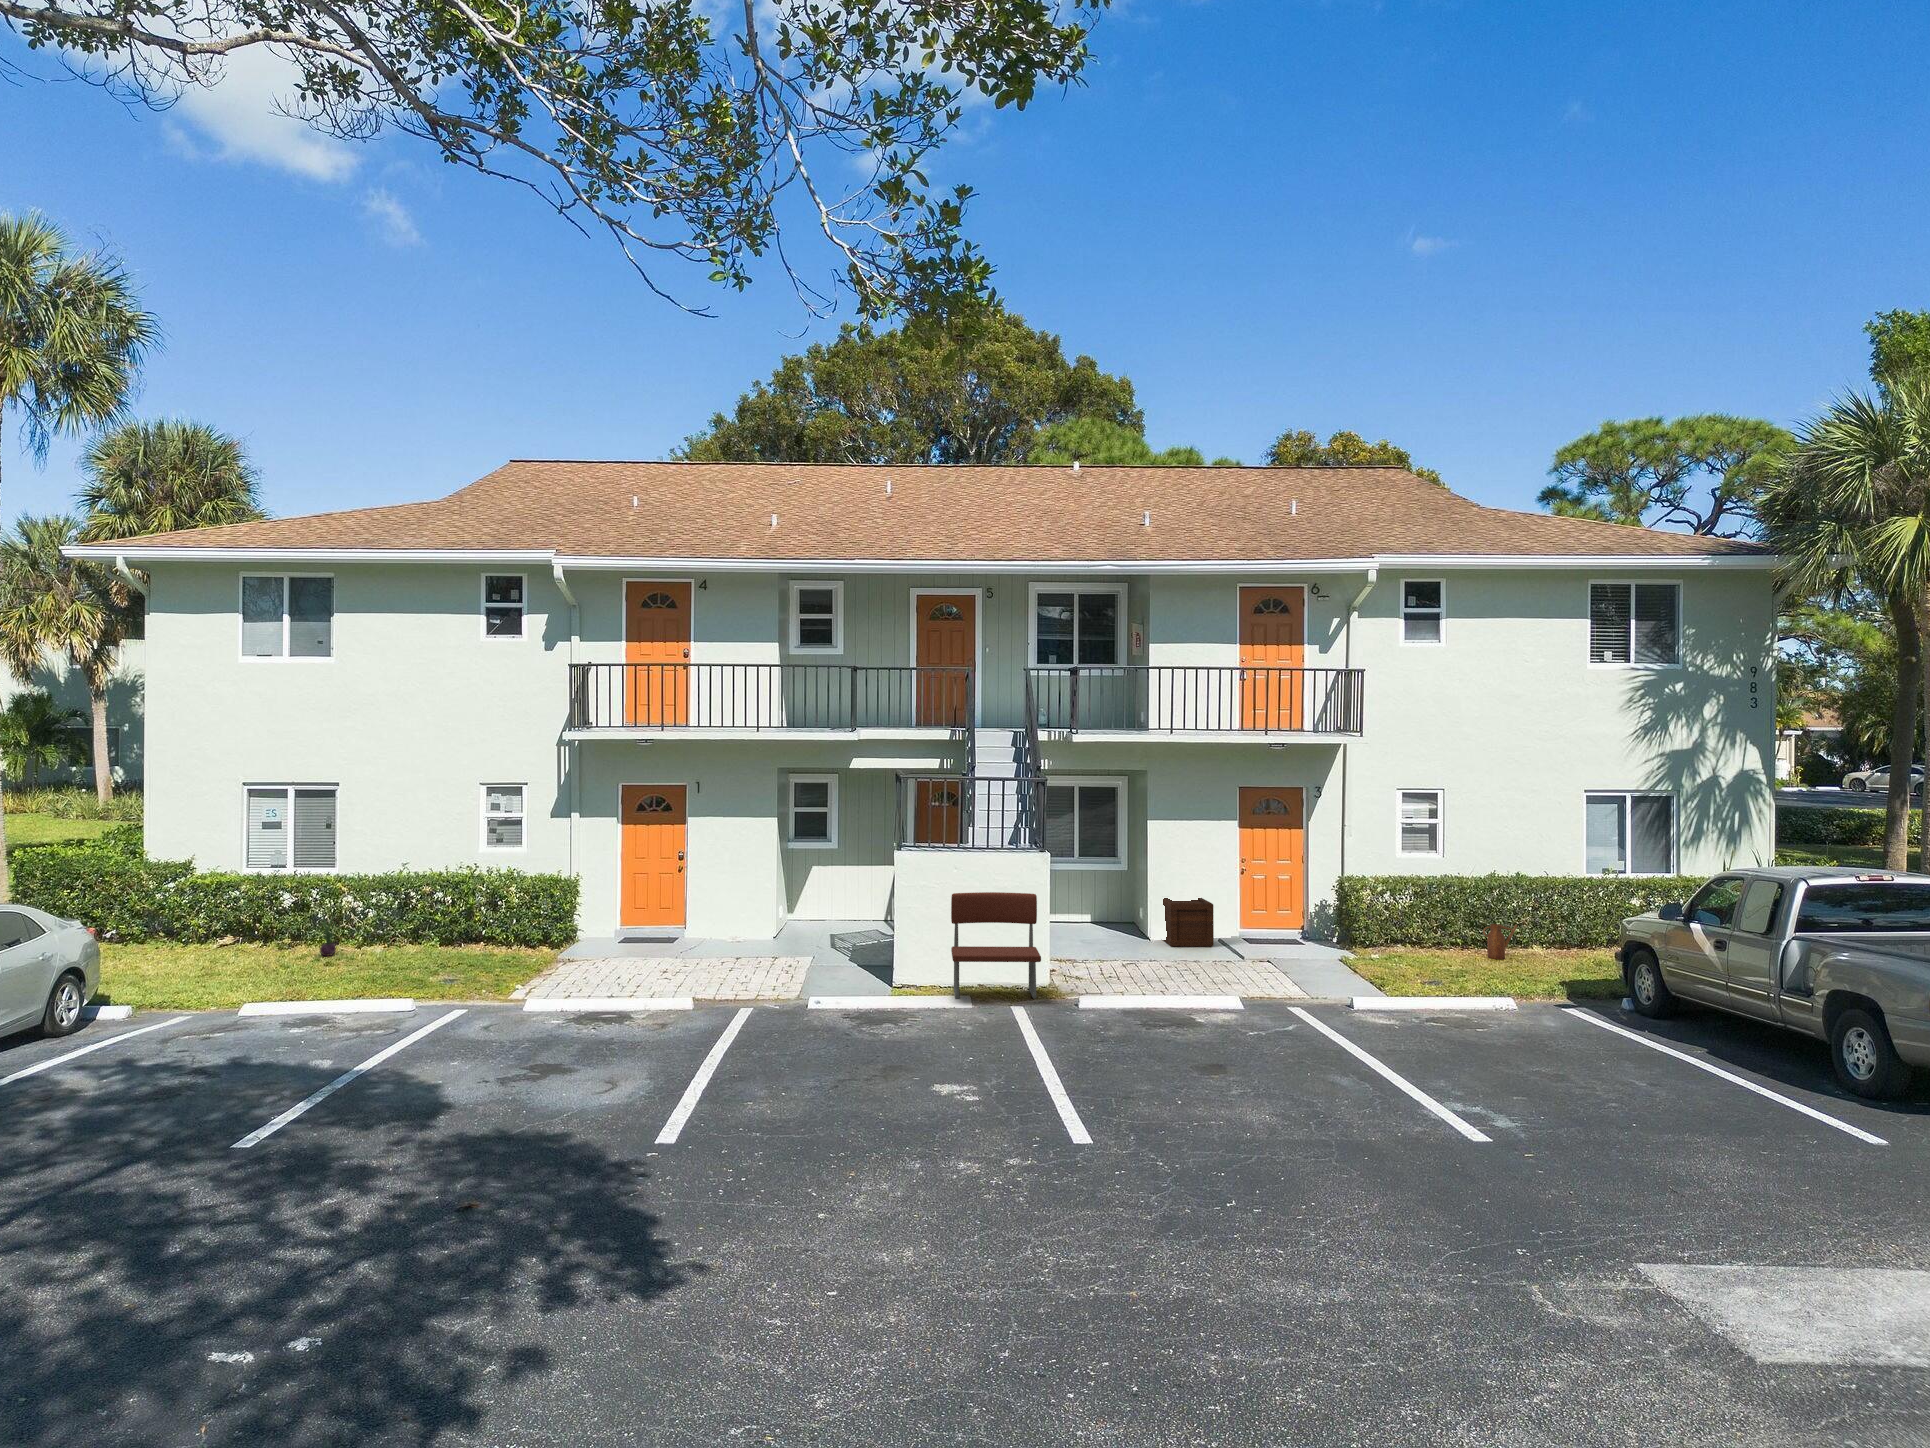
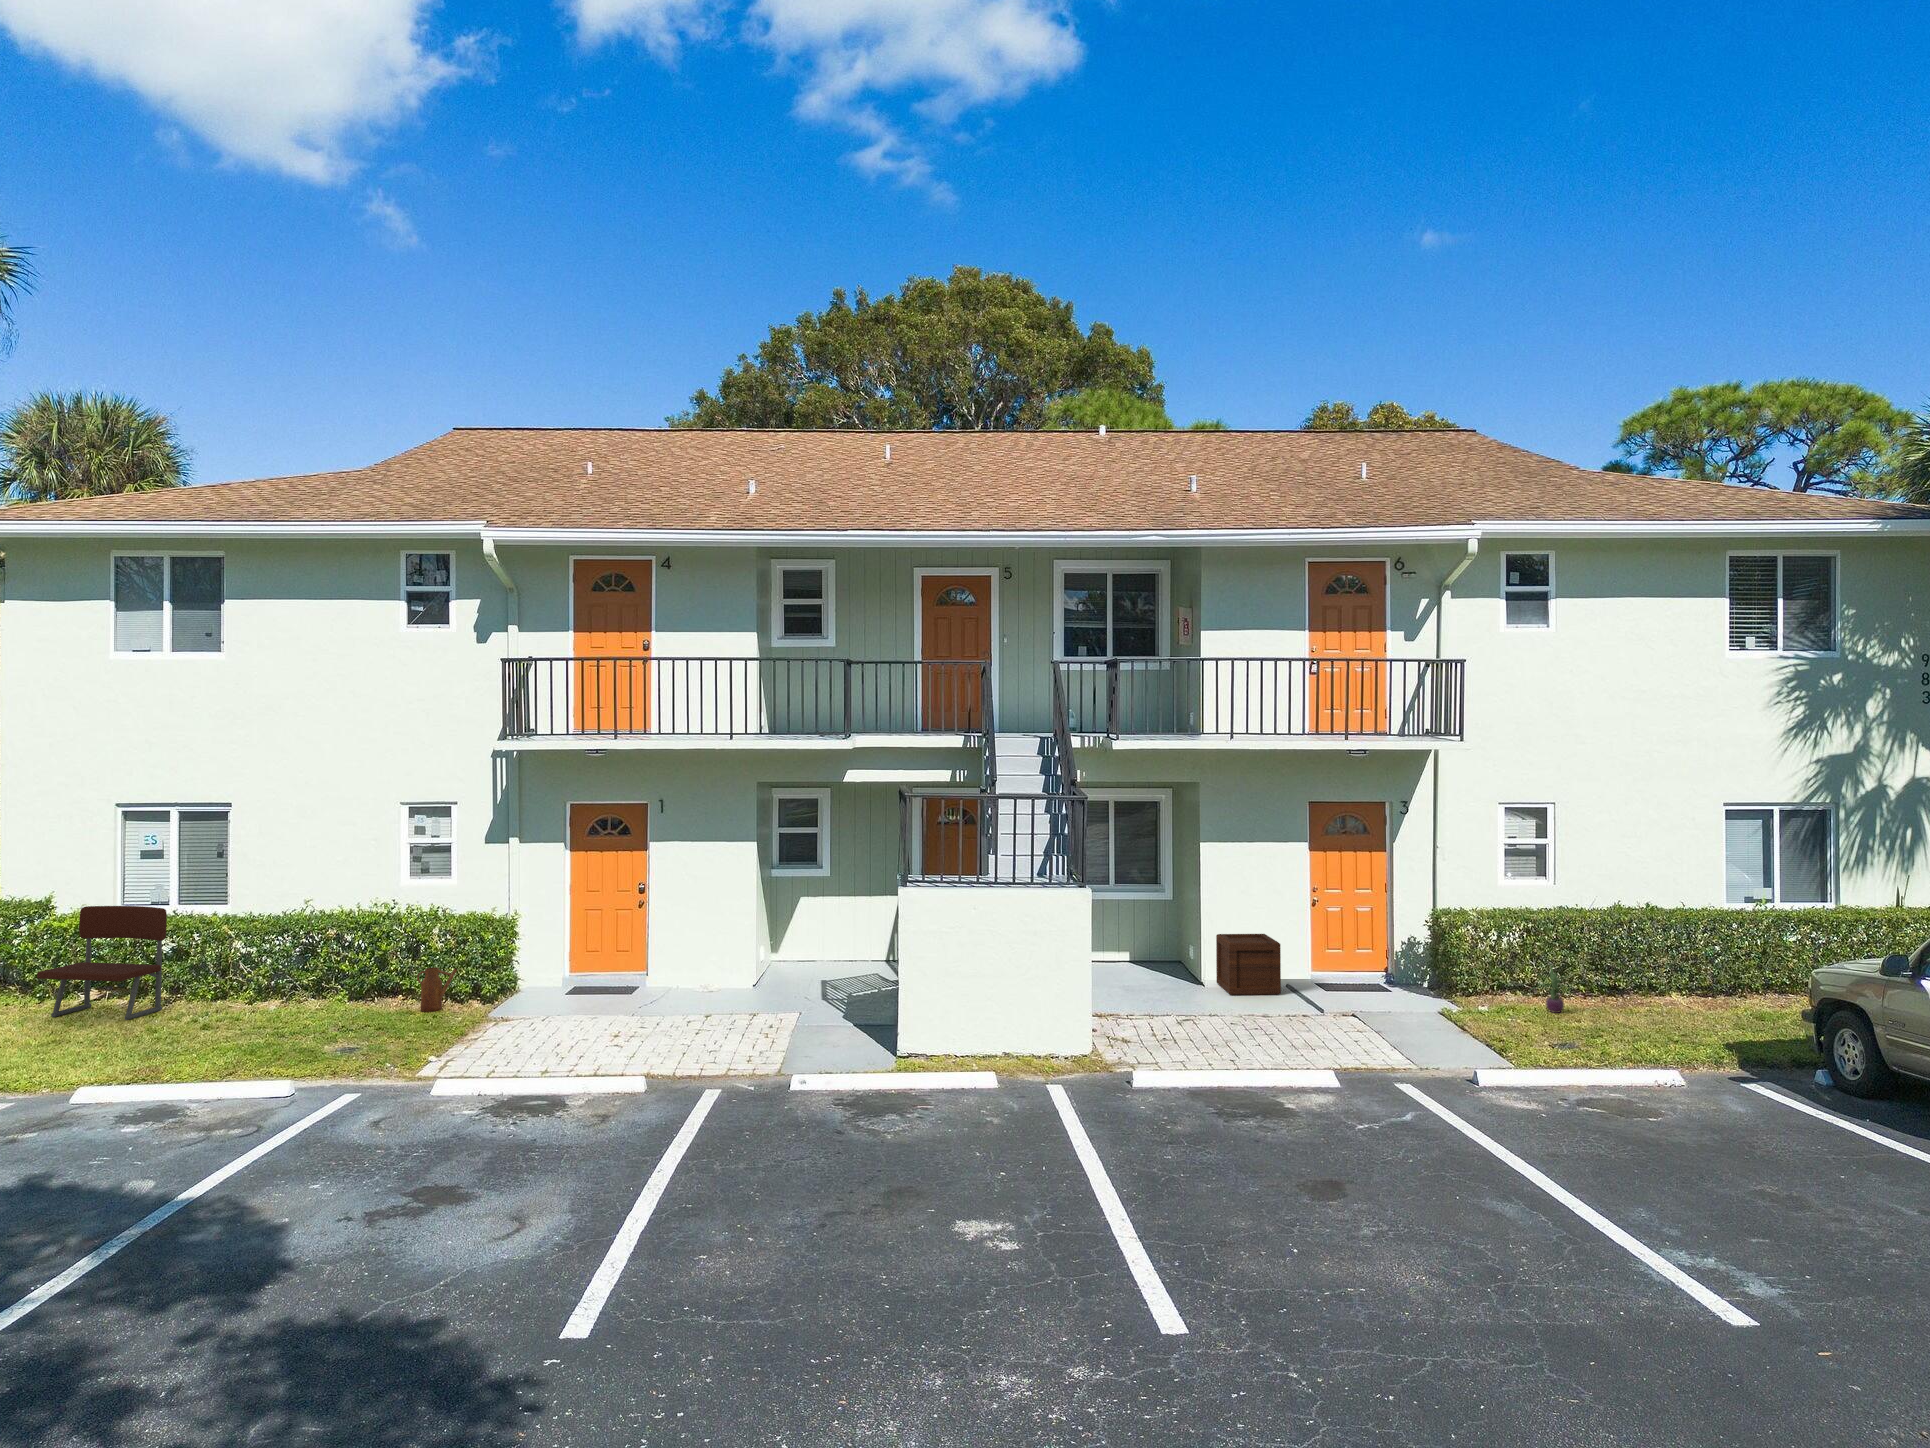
bench: present [951,892,1041,999] -> present [37,906,167,1020]
decorative plant: present [315,916,336,956] -> present [1531,965,1567,1013]
watering can: present [1483,924,1517,960] -> present [417,967,457,1012]

